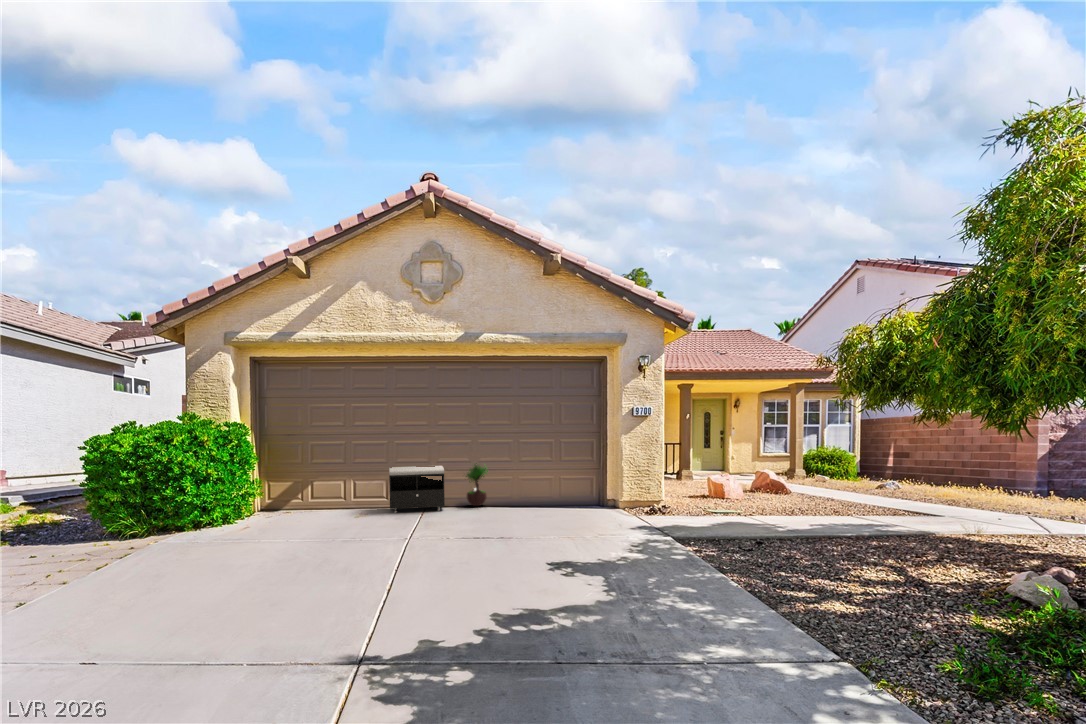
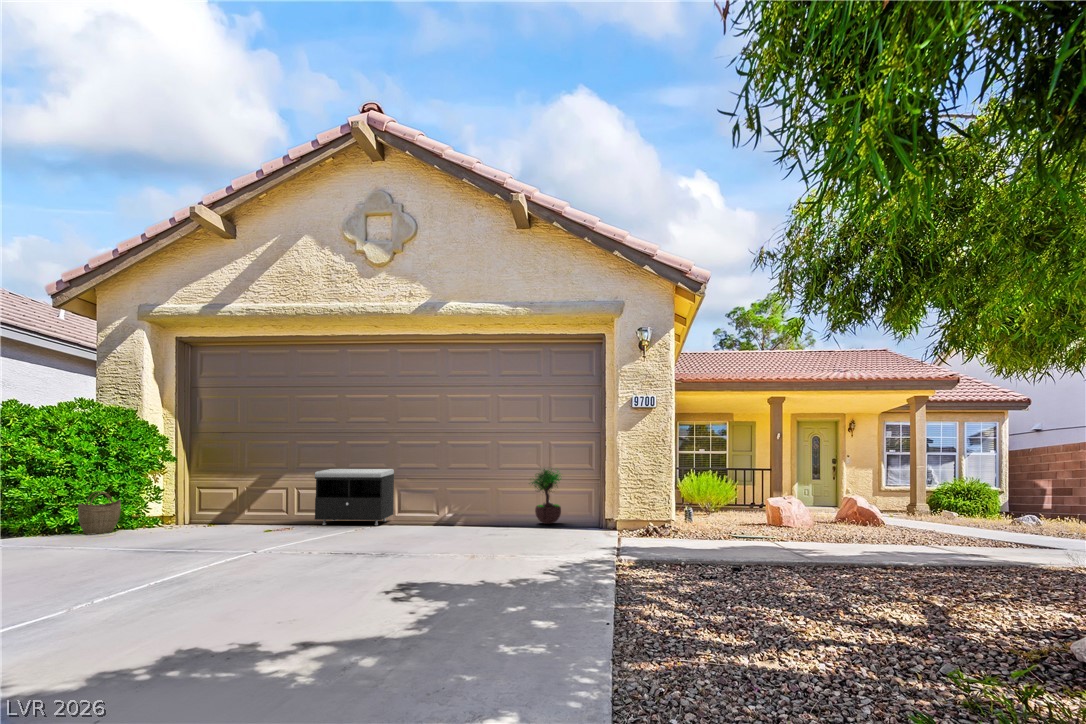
potted tree: present [466,465,488,506] -> present [532,469,561,524]
woven basket: none [208,496,240,531] -> present [78,491,121,535]

